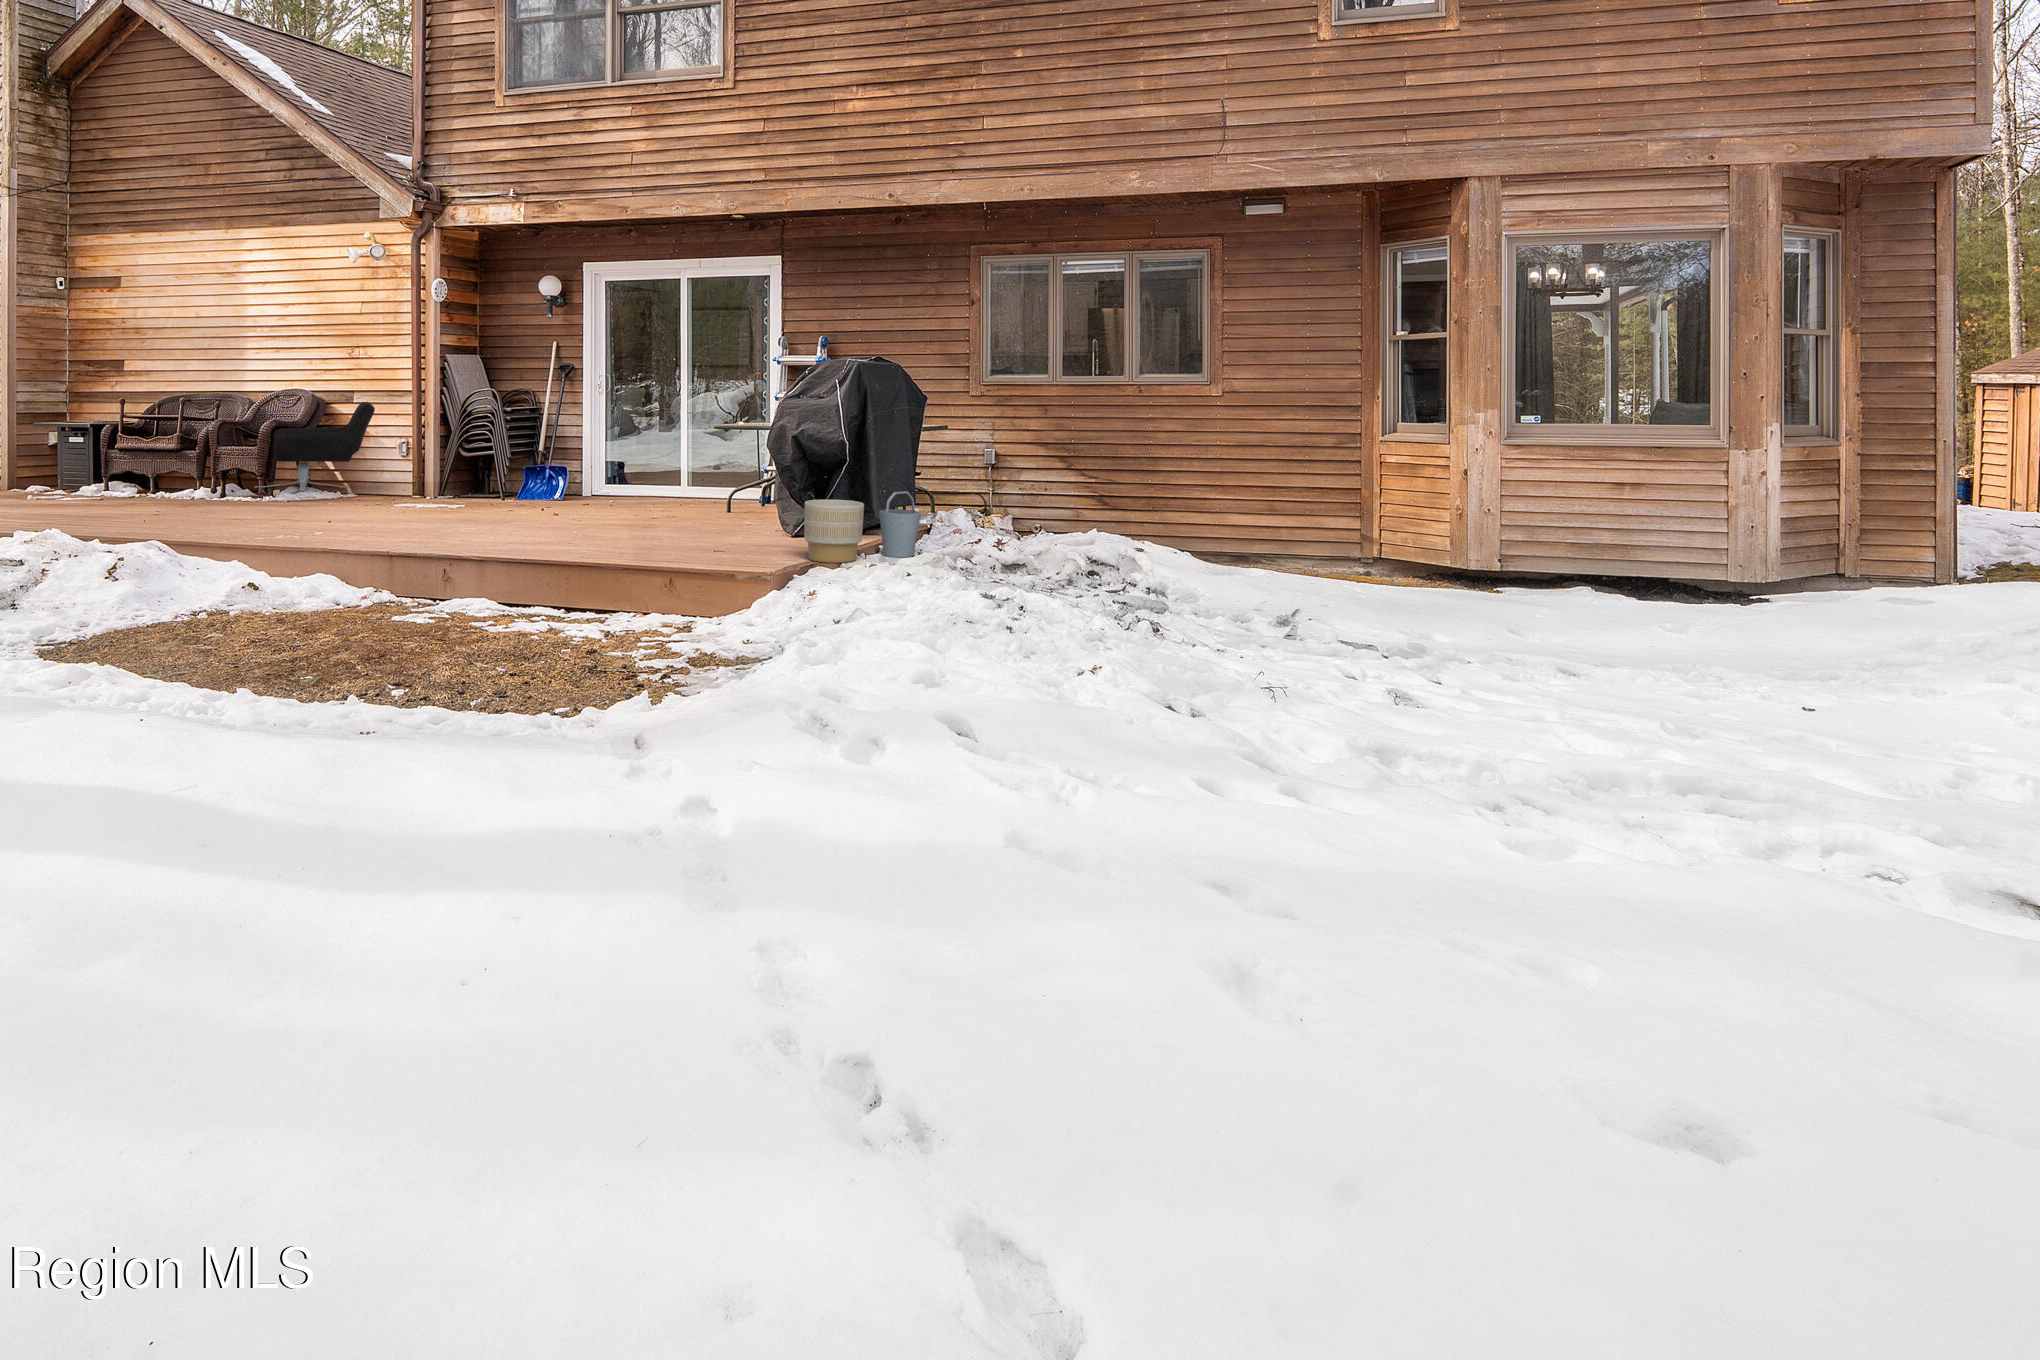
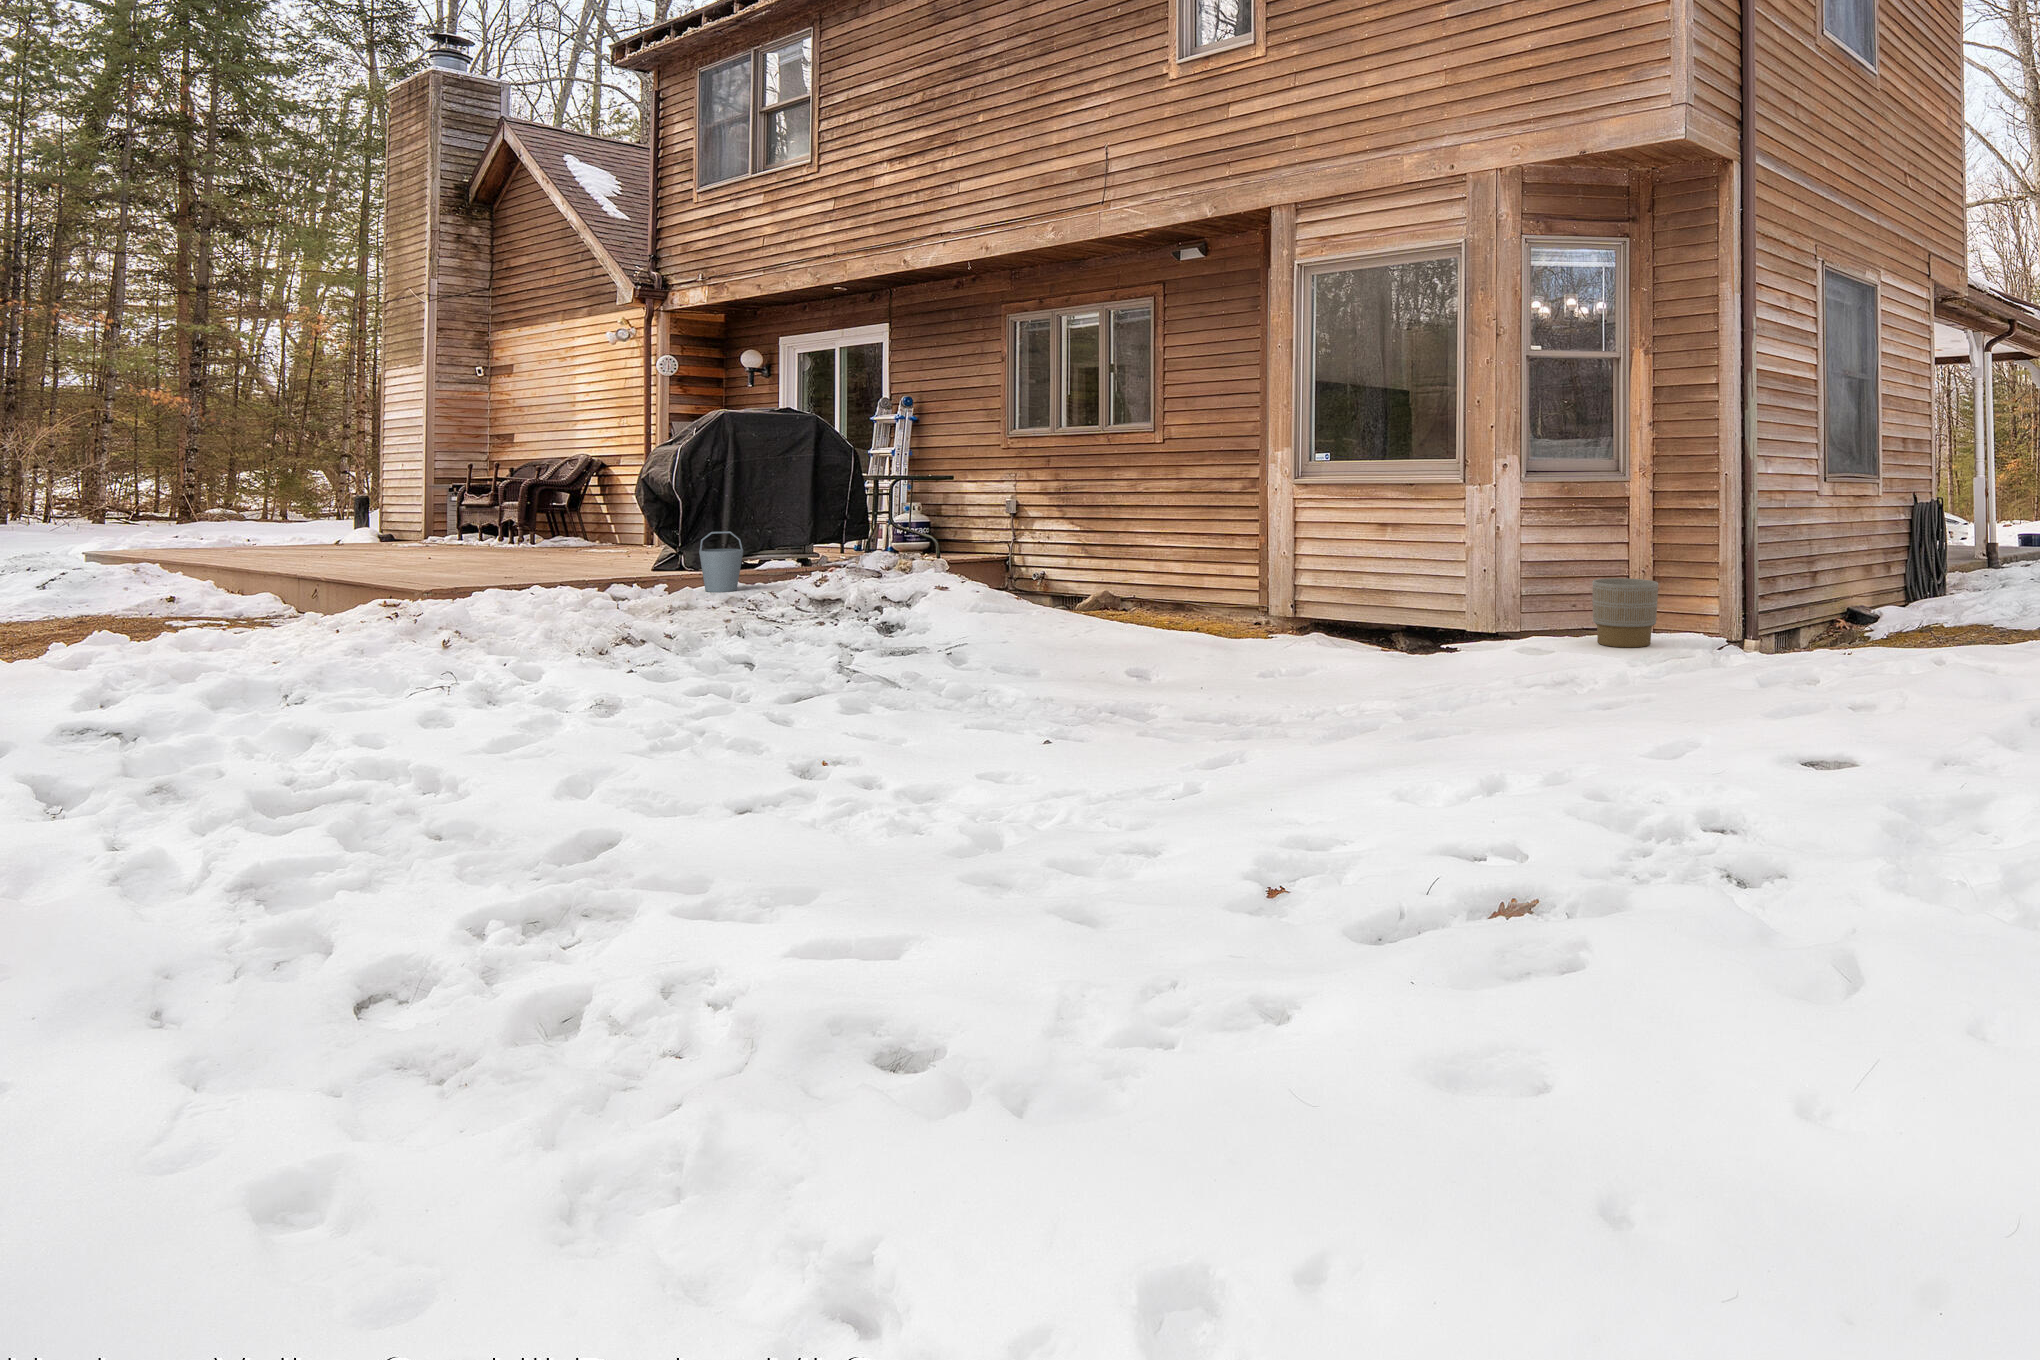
lounge chair: present [255,402,375,491] -> none [510,466,625,540]
planter: present [804,500,864,563] -> present [1592,578,1658,648]

